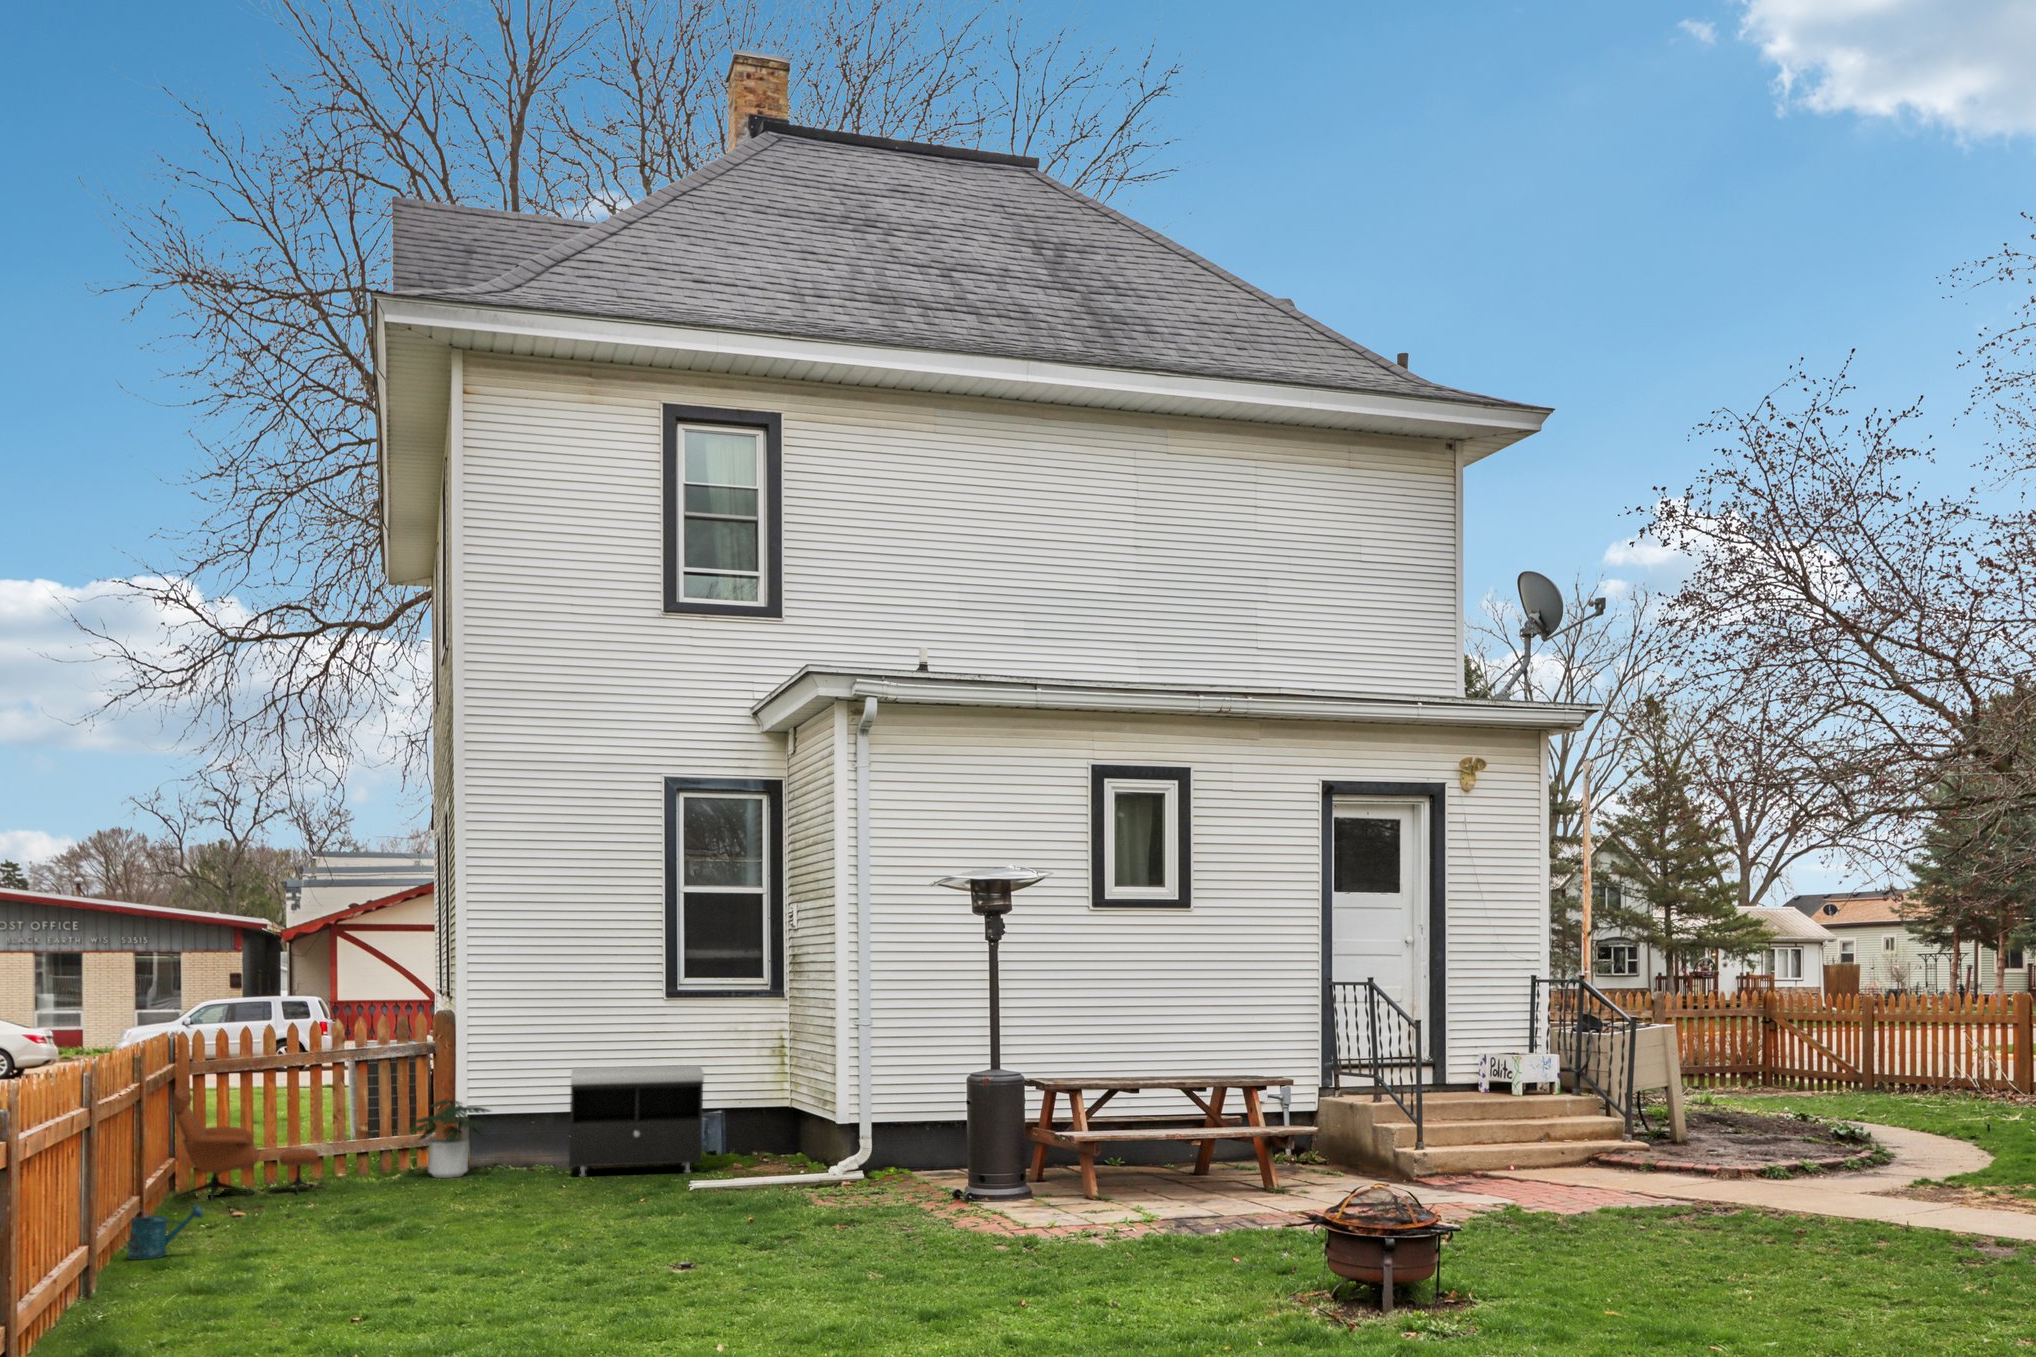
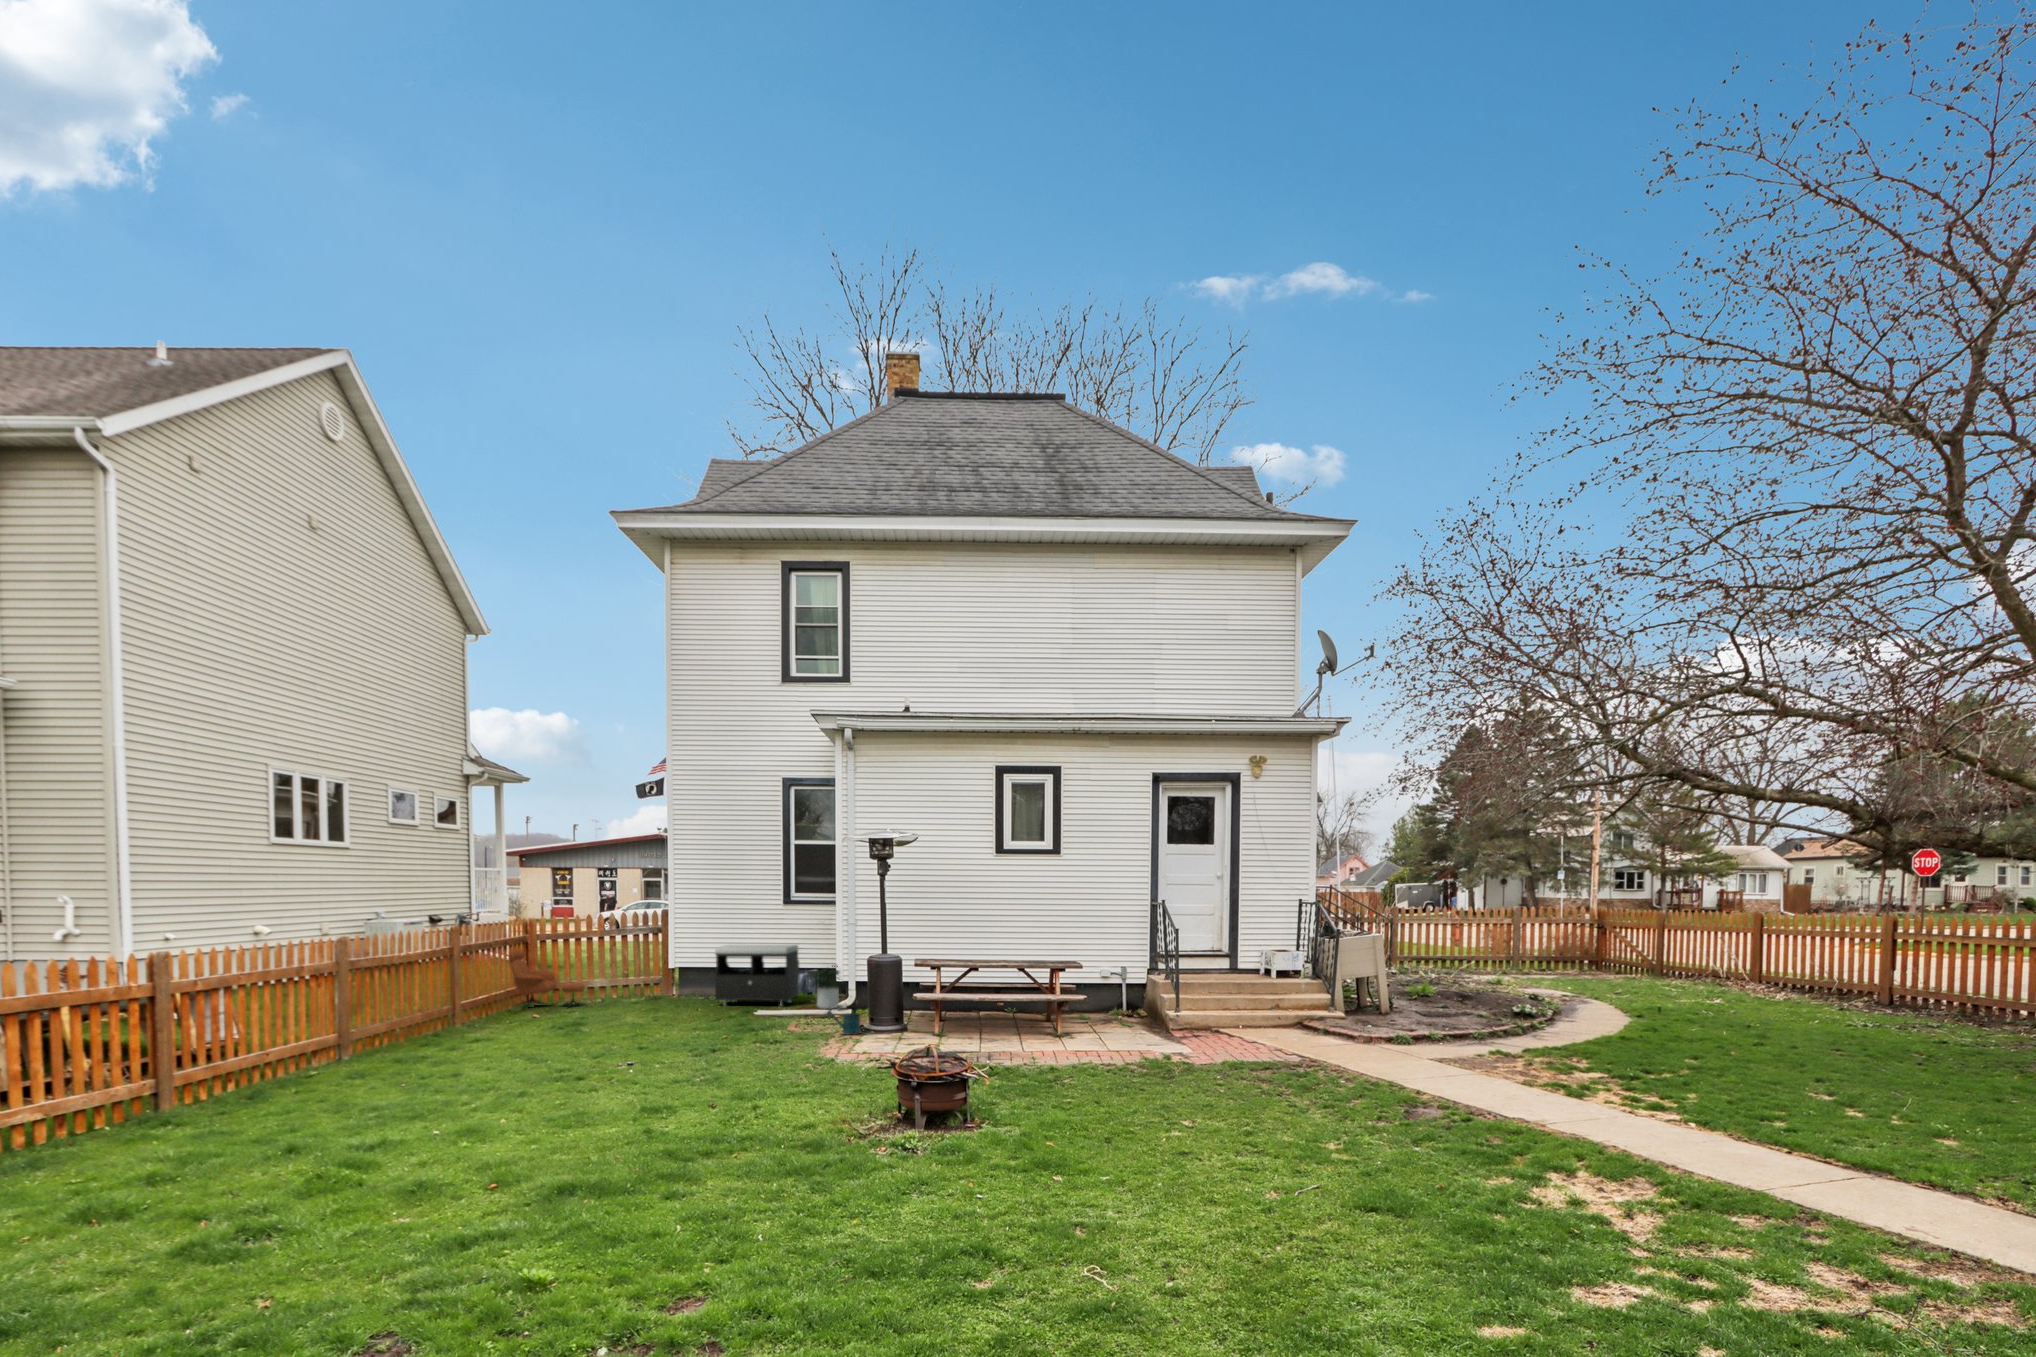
potted plant: present [411,1100,490,1178] -> present [809,965,839,1009]
watering can: present [120,1205,203,1260] -> present [826,1009,861,1035]

